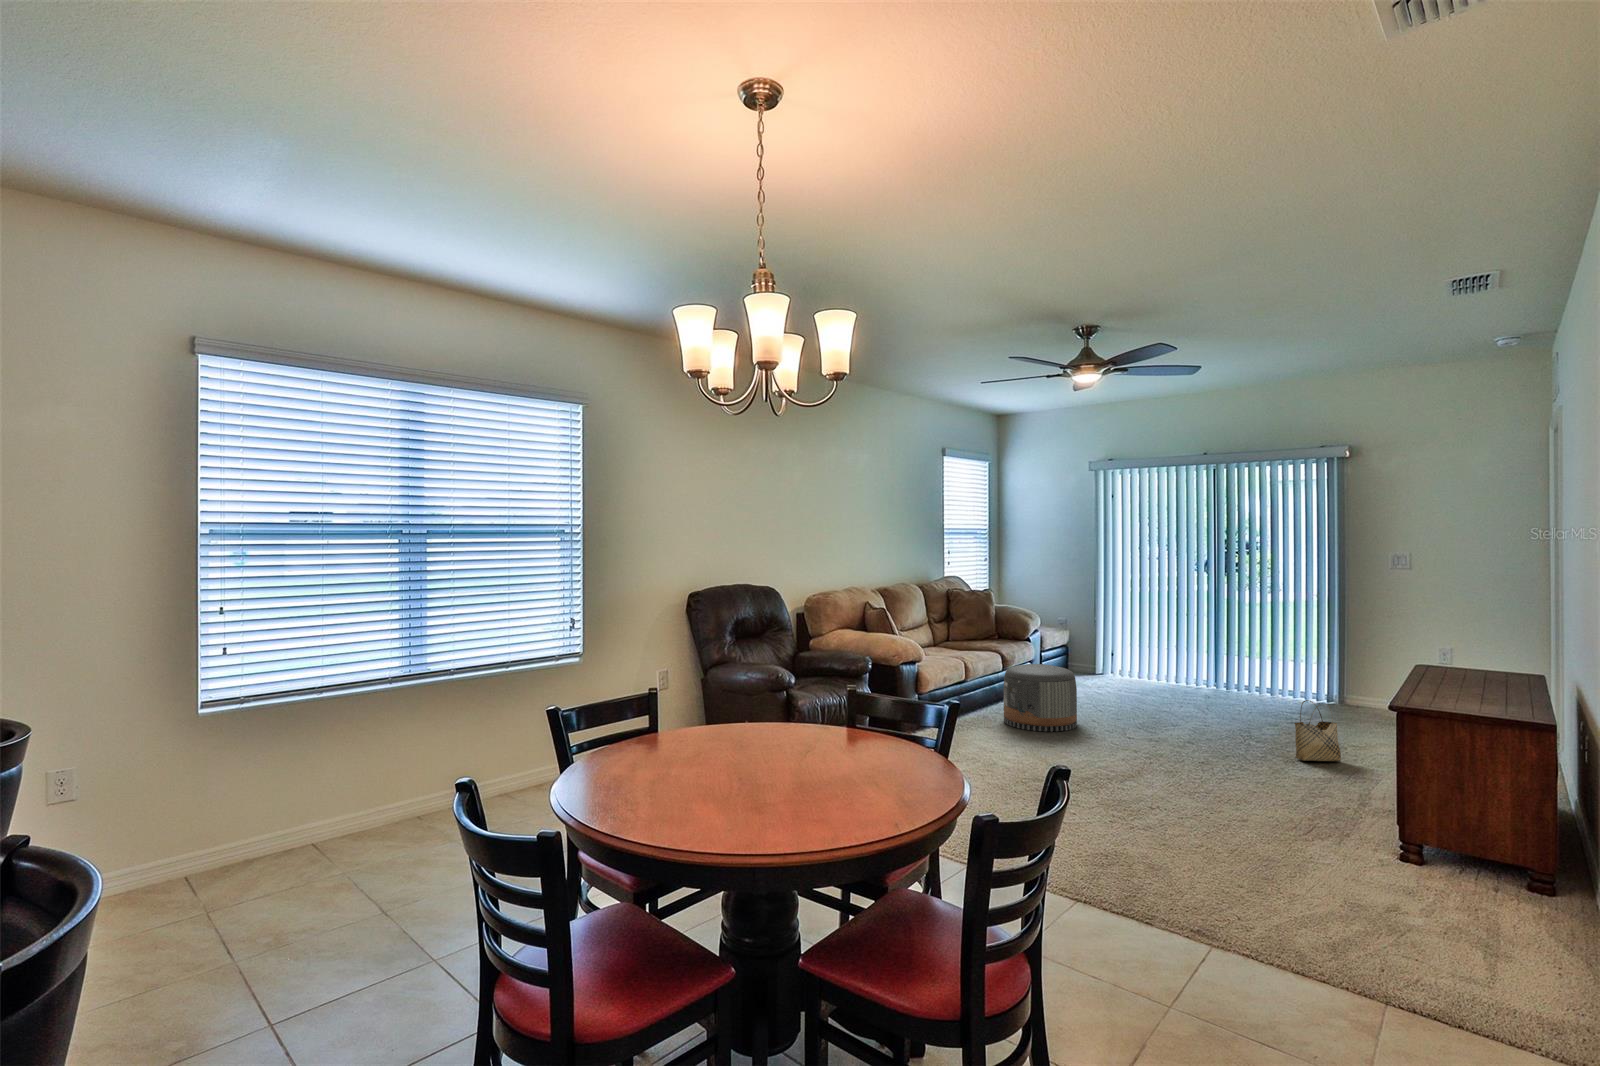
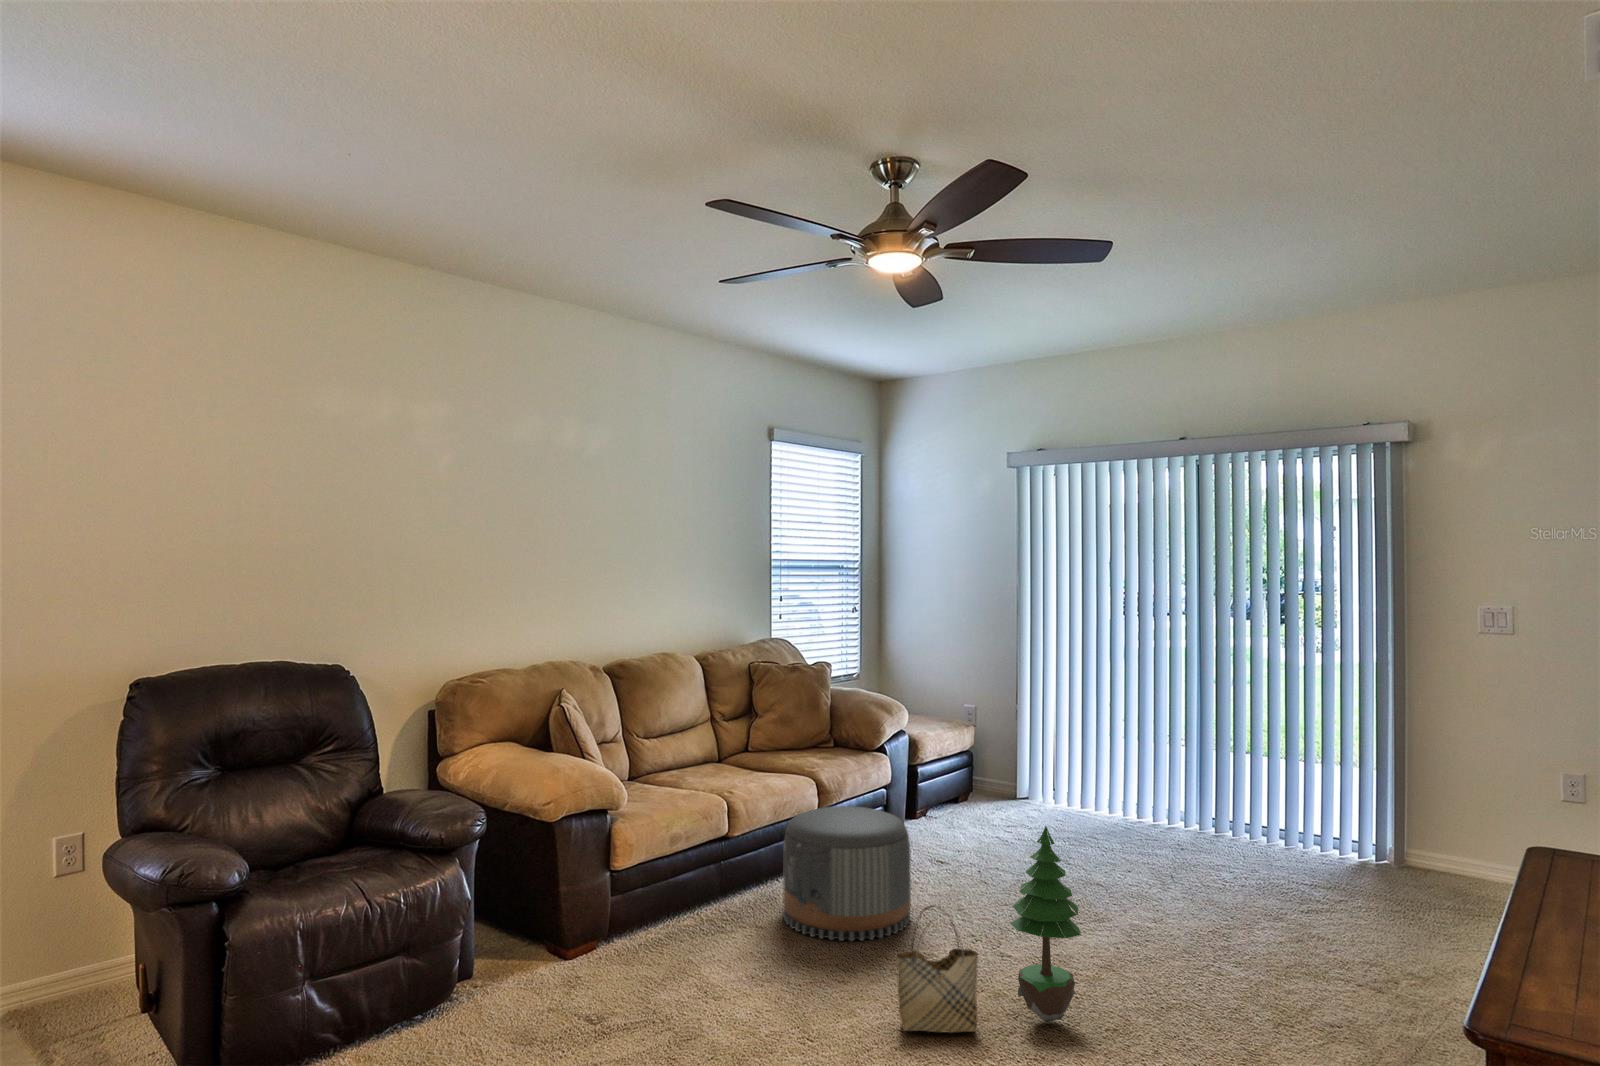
potted tree: none [1159,659,1198,758] -> present [1010,826,1081,1022]
woven basket: present [1294,700,1341,761] -> present [896,905,978,1033]

